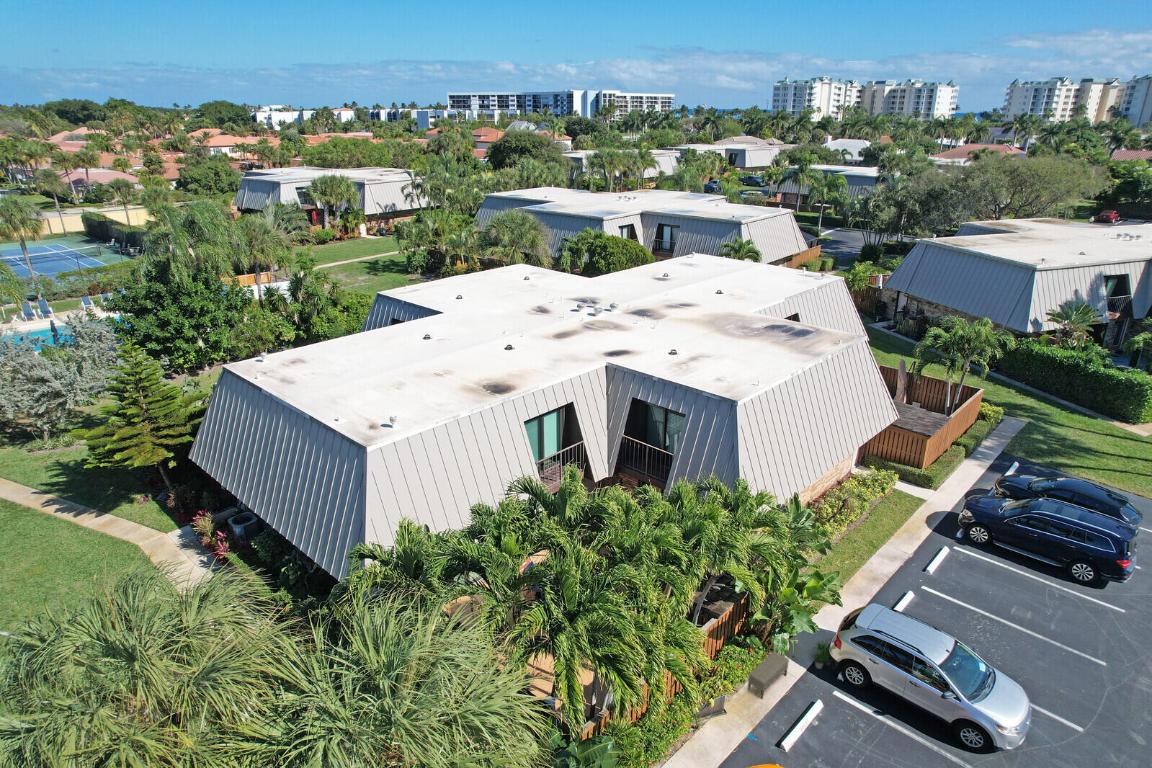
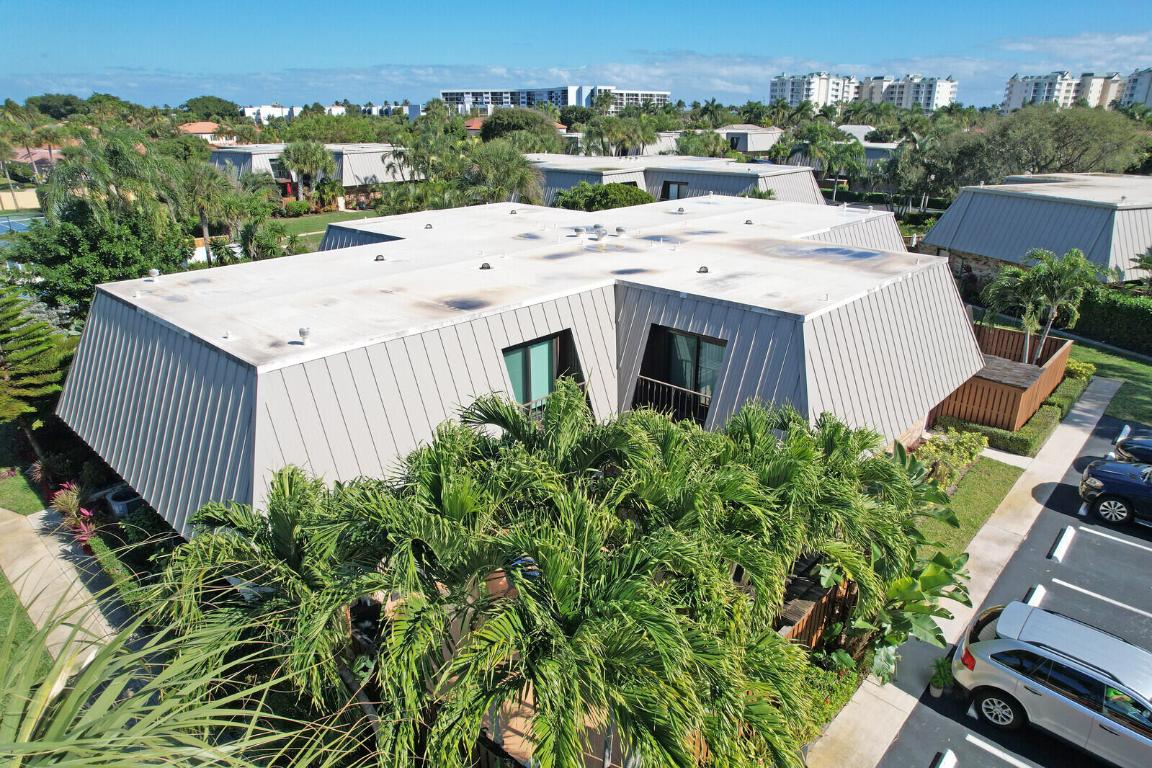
bench: present [748,652,789,698] -> none [837,672,896,745]

